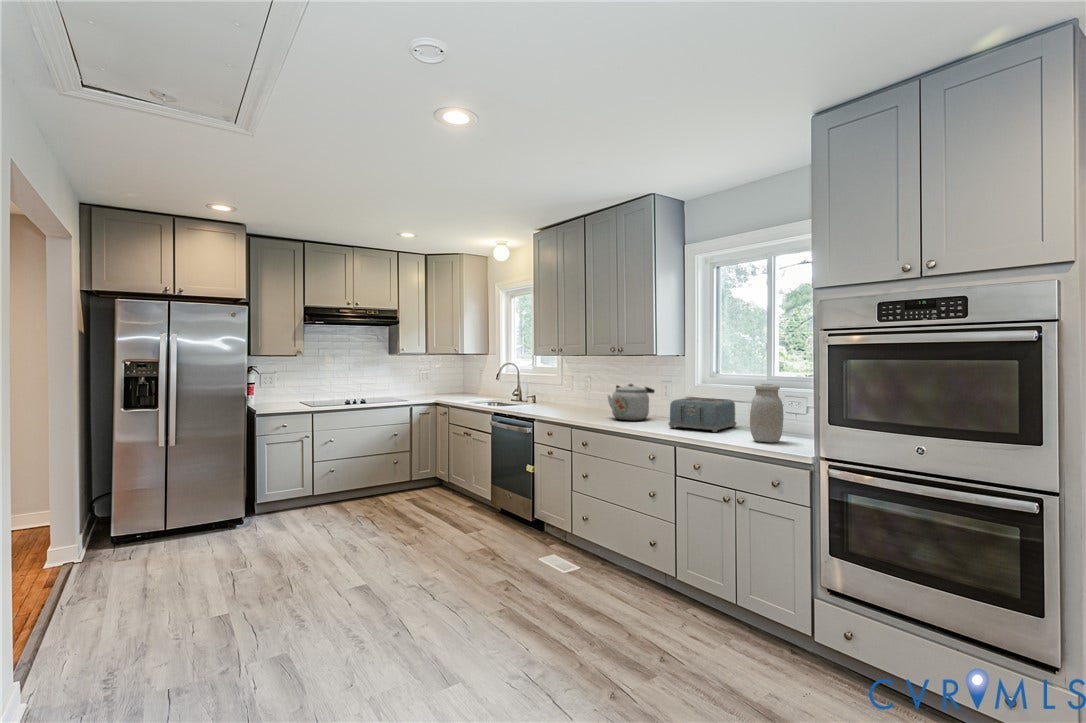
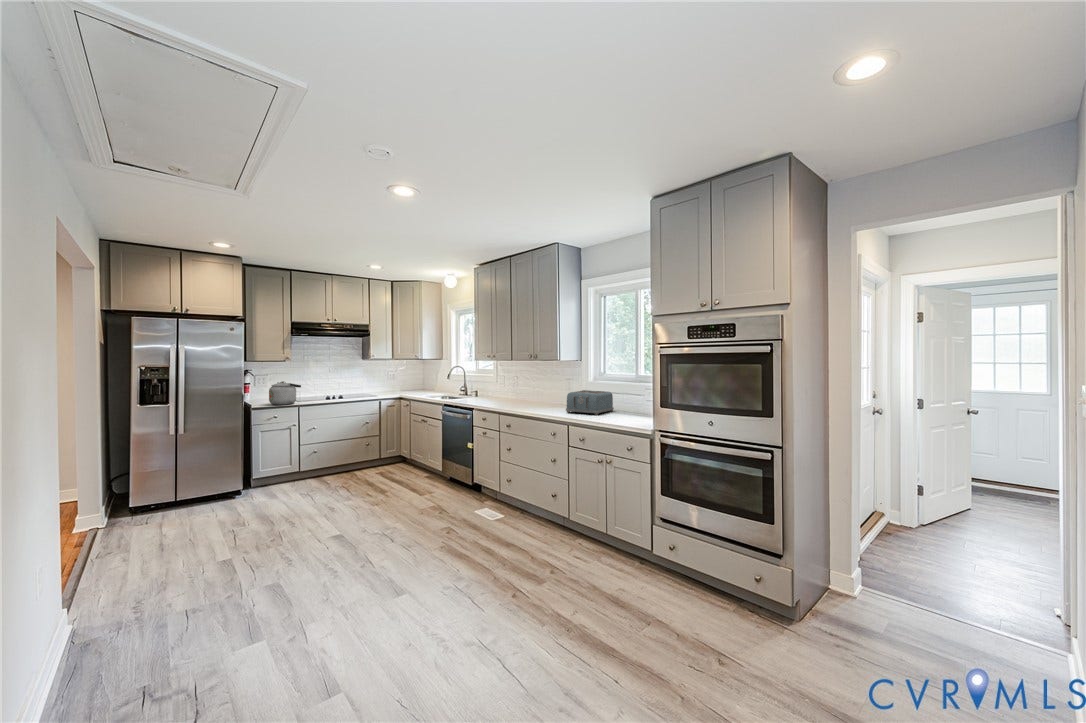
kettle: present [608,383,655,420] -> present [269,381,301,405]
jar: present [750,384,784,442] -> none [617,381,638,421]

